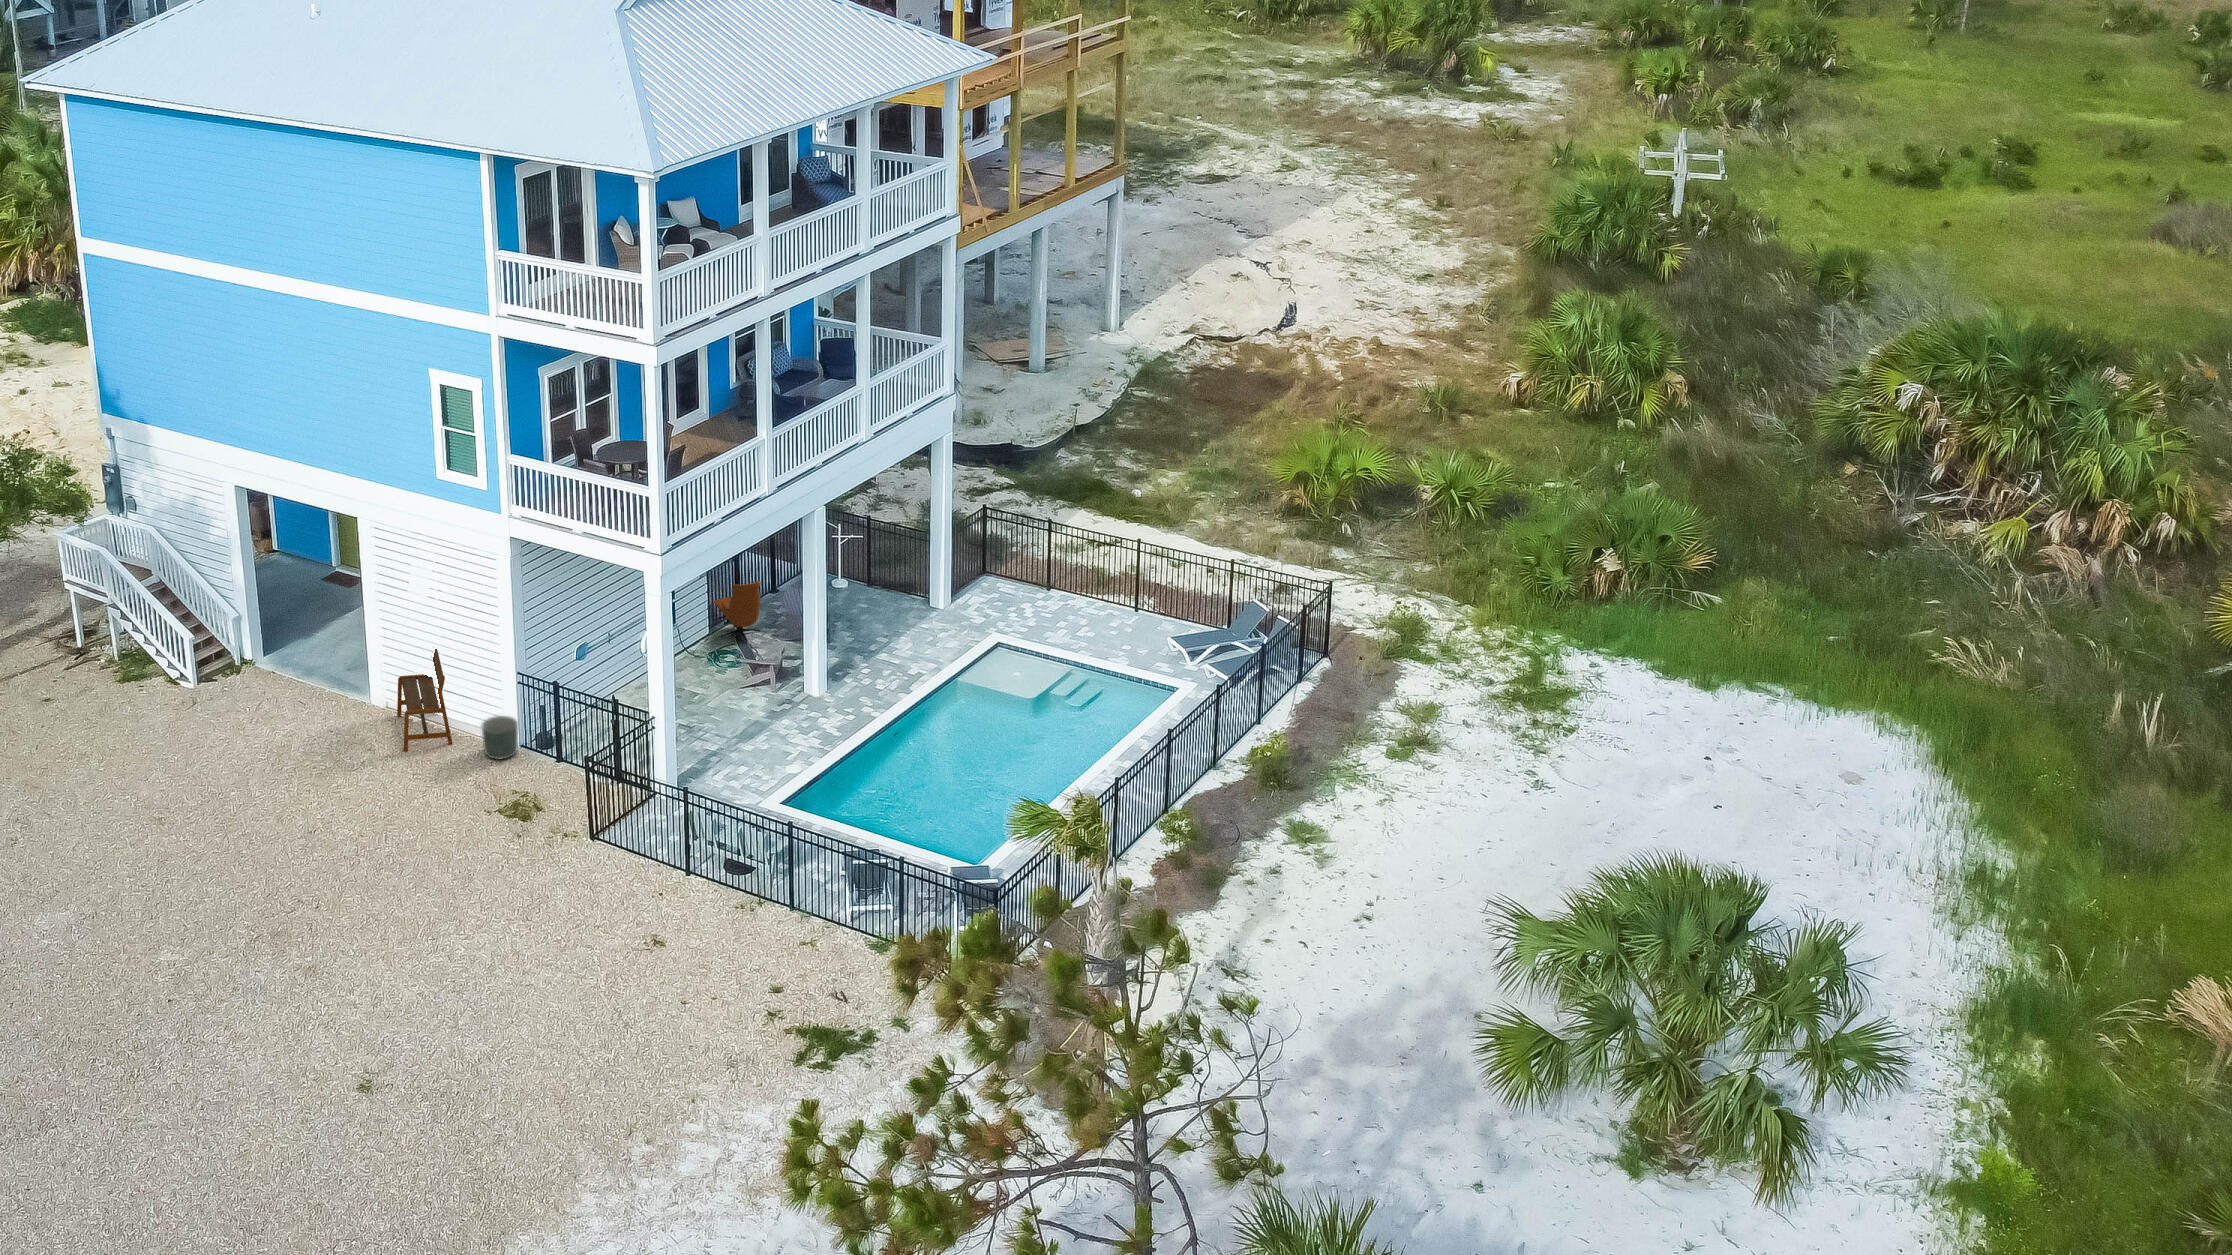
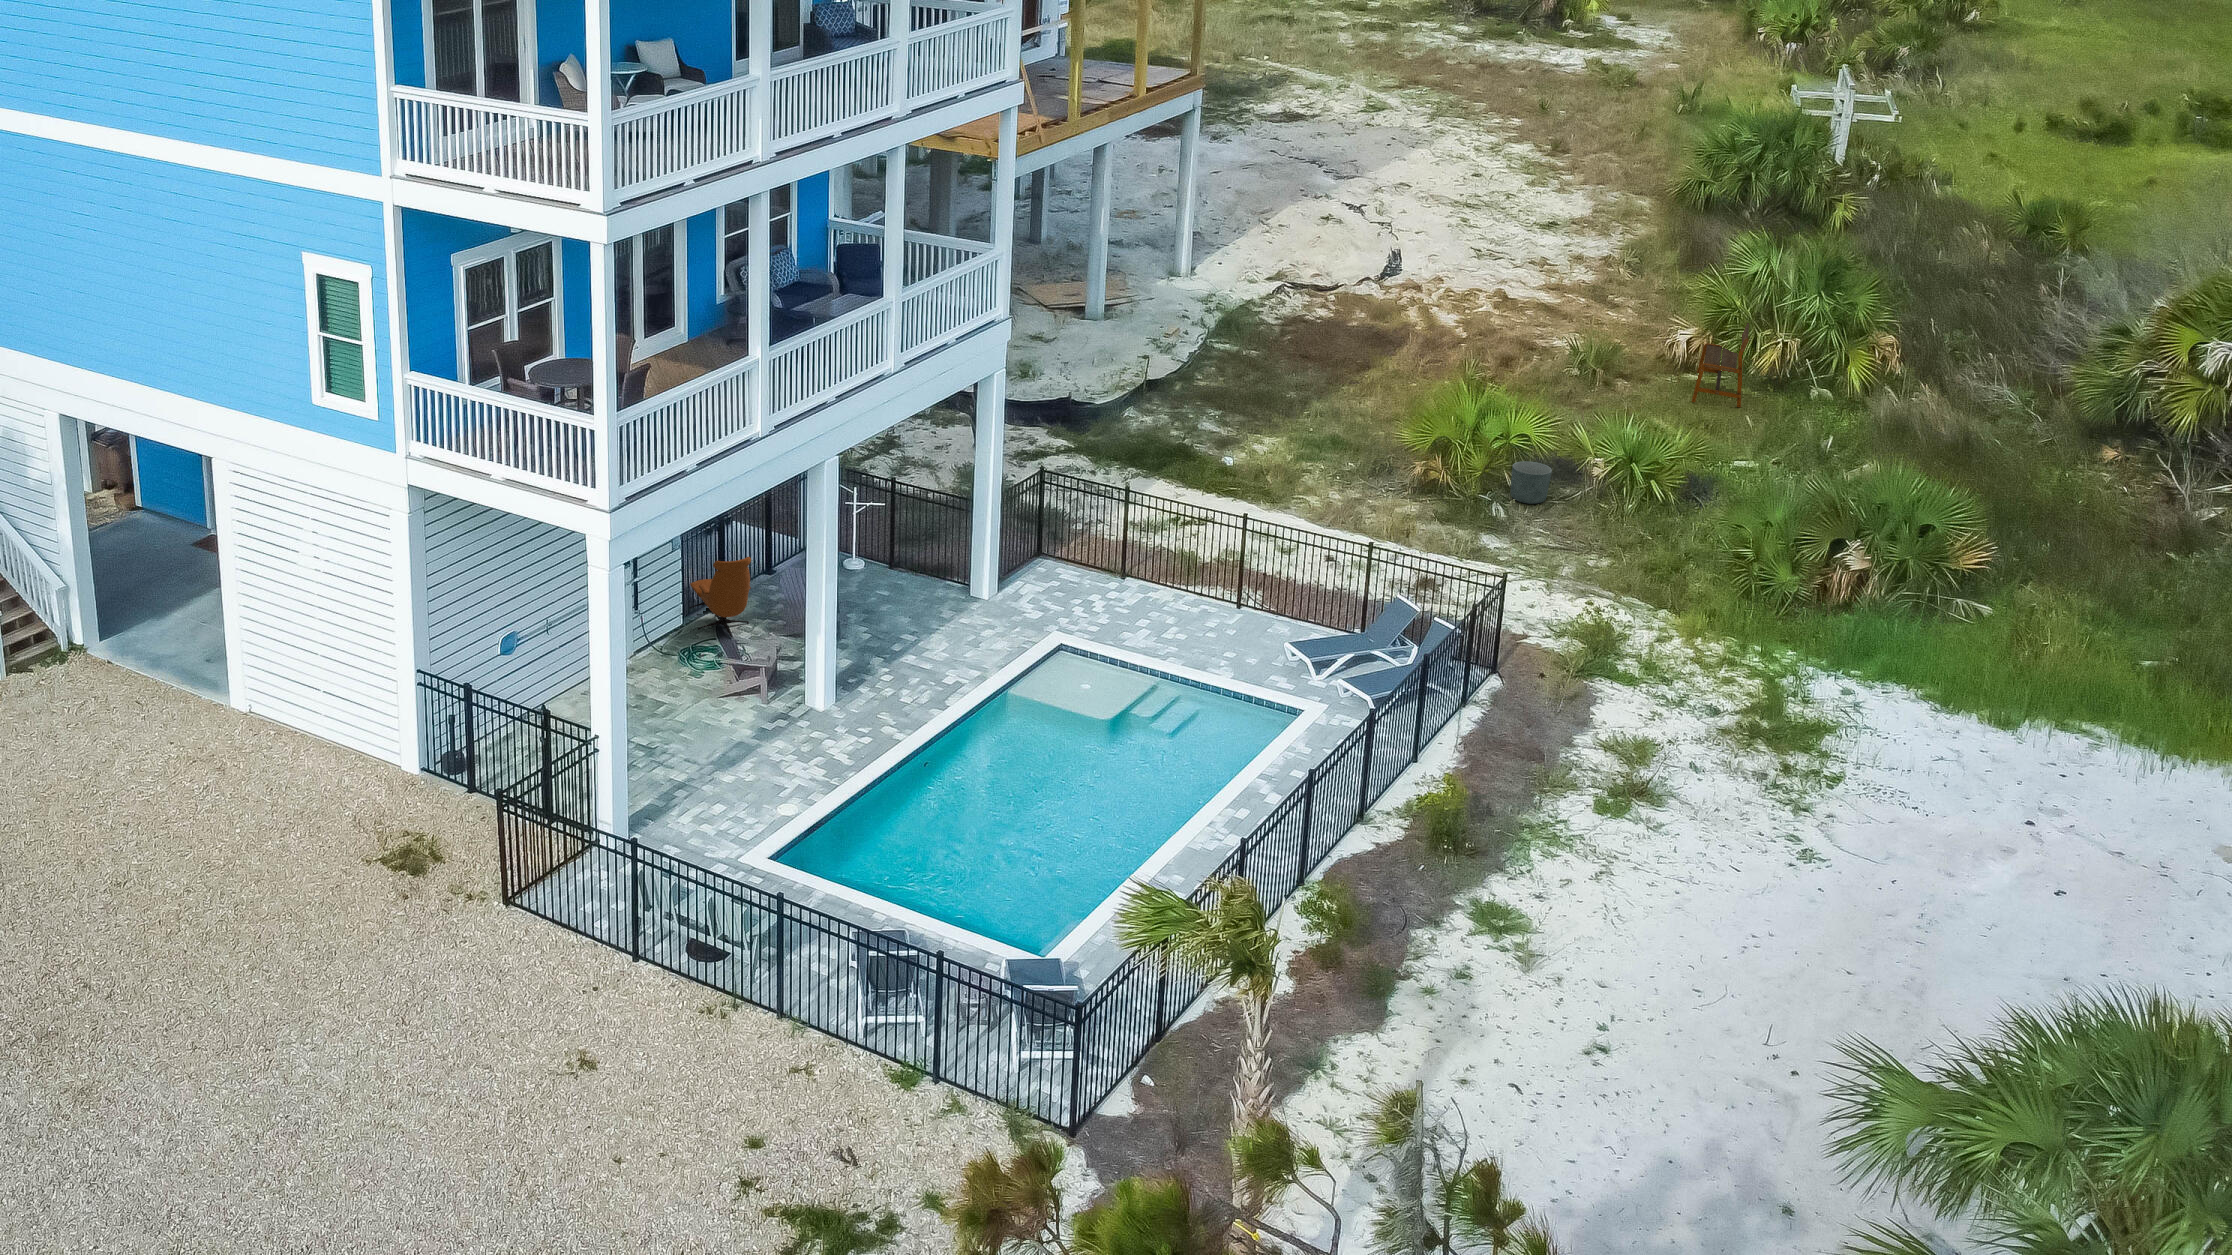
bench: present [397,649,452,752] -> present [1692,323,1749,407]
planter: present [481,716,518,759] -> present [1511,461,1552,504]

